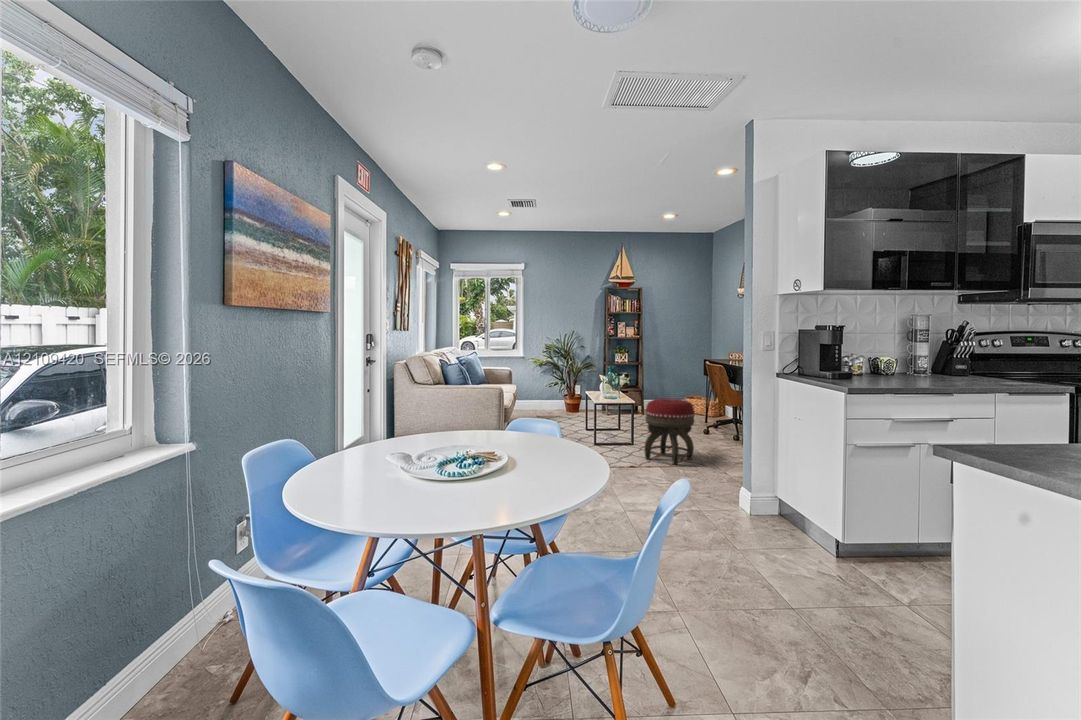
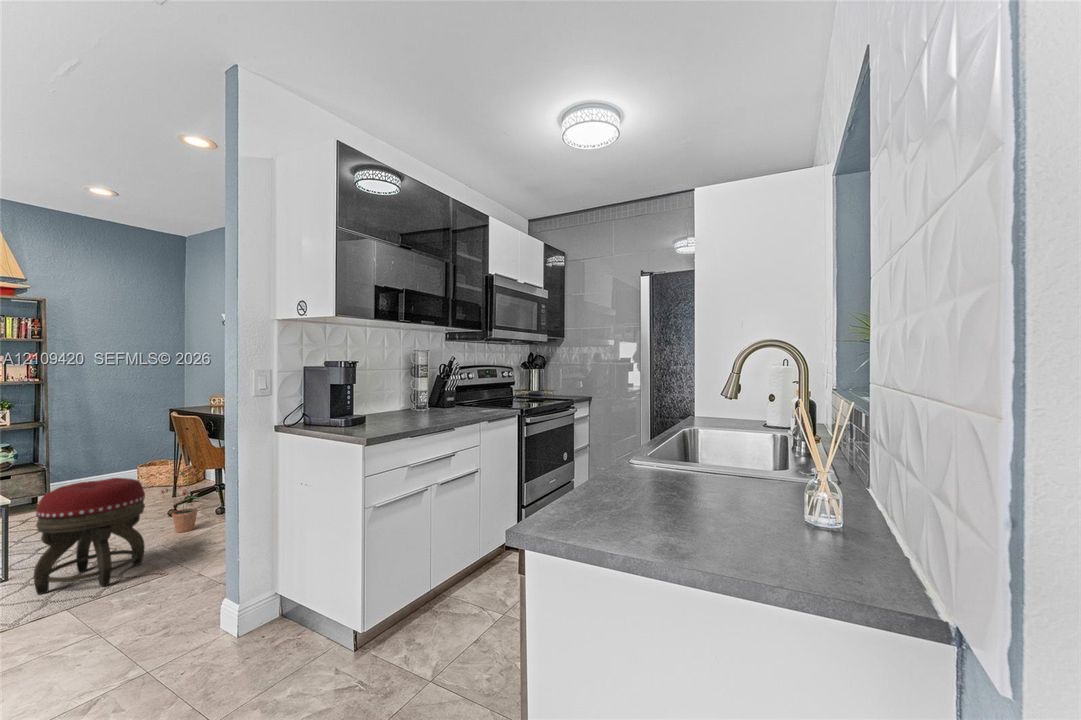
potted plant: none [700,402,725,448] -> present [161,471,199,532]

